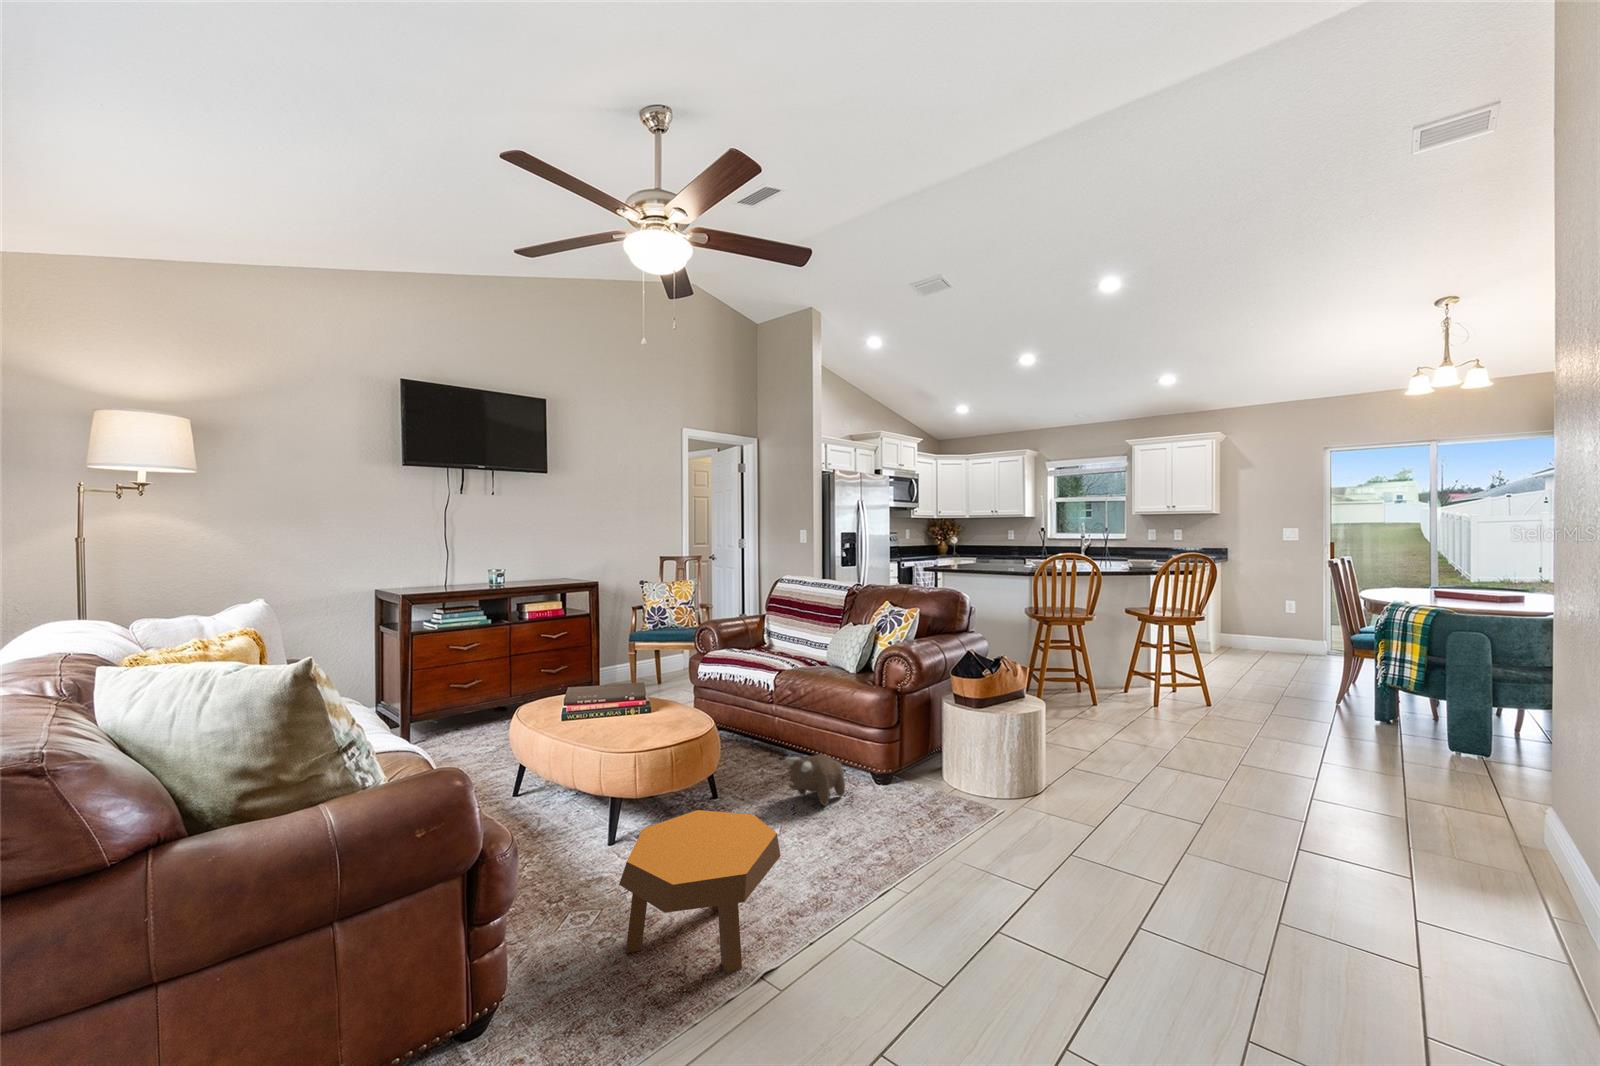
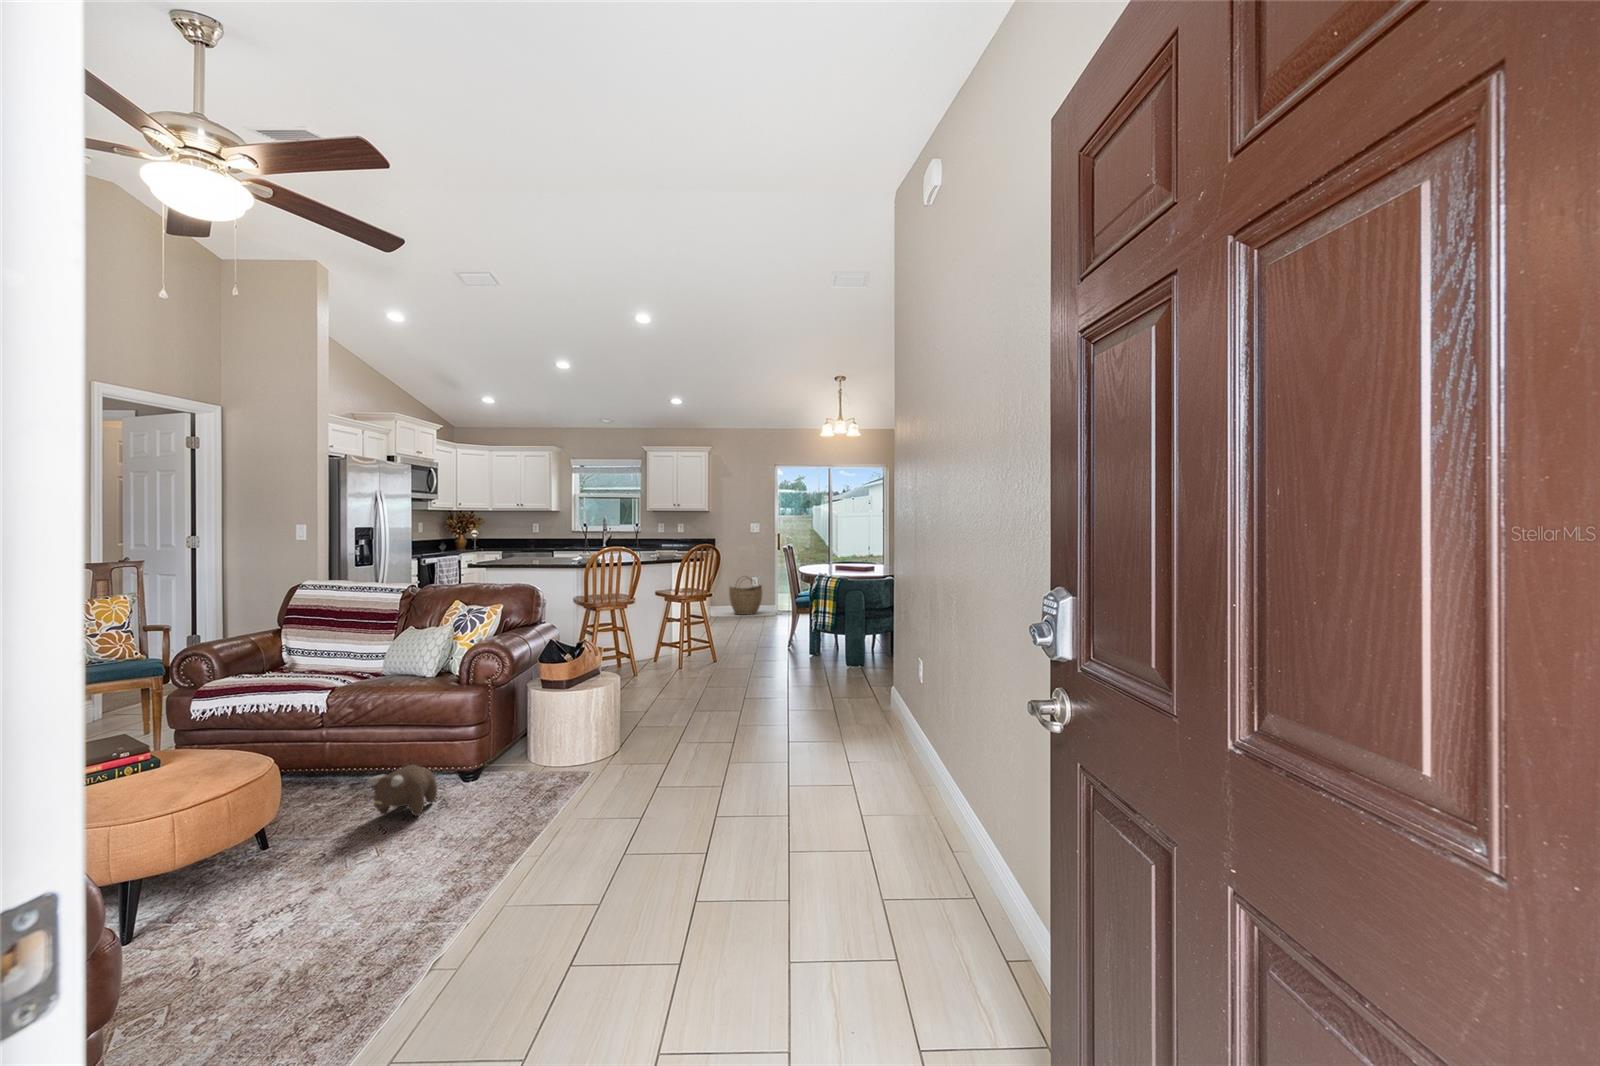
woven basket: none [1255,597,1313,652] -> present [729,577,762,615]
footstool: present [619,810,780,974] -> none [232,831,428,1026]

